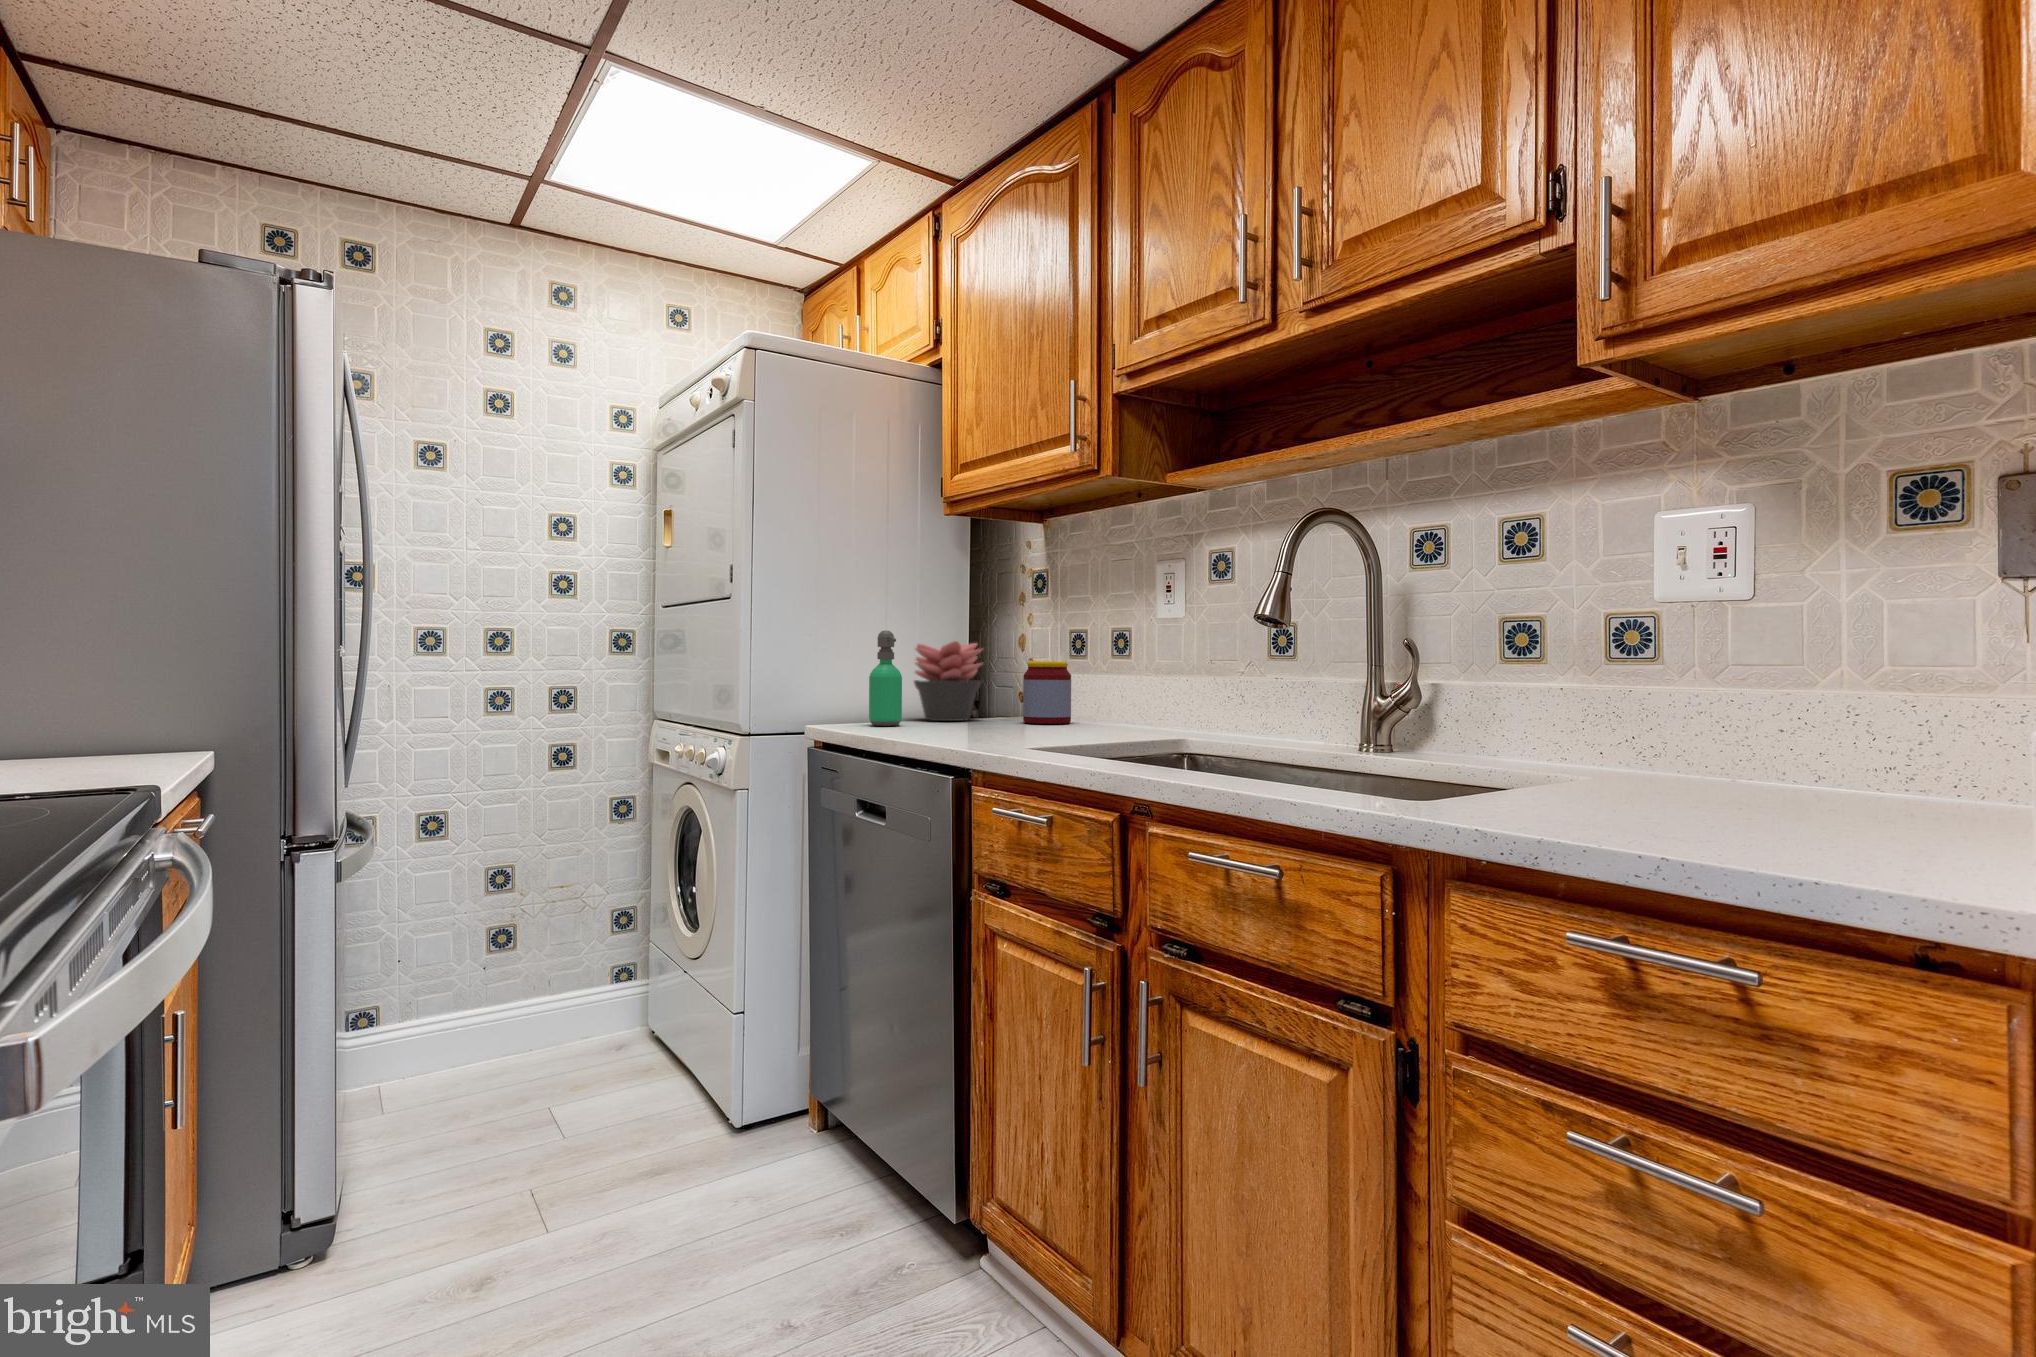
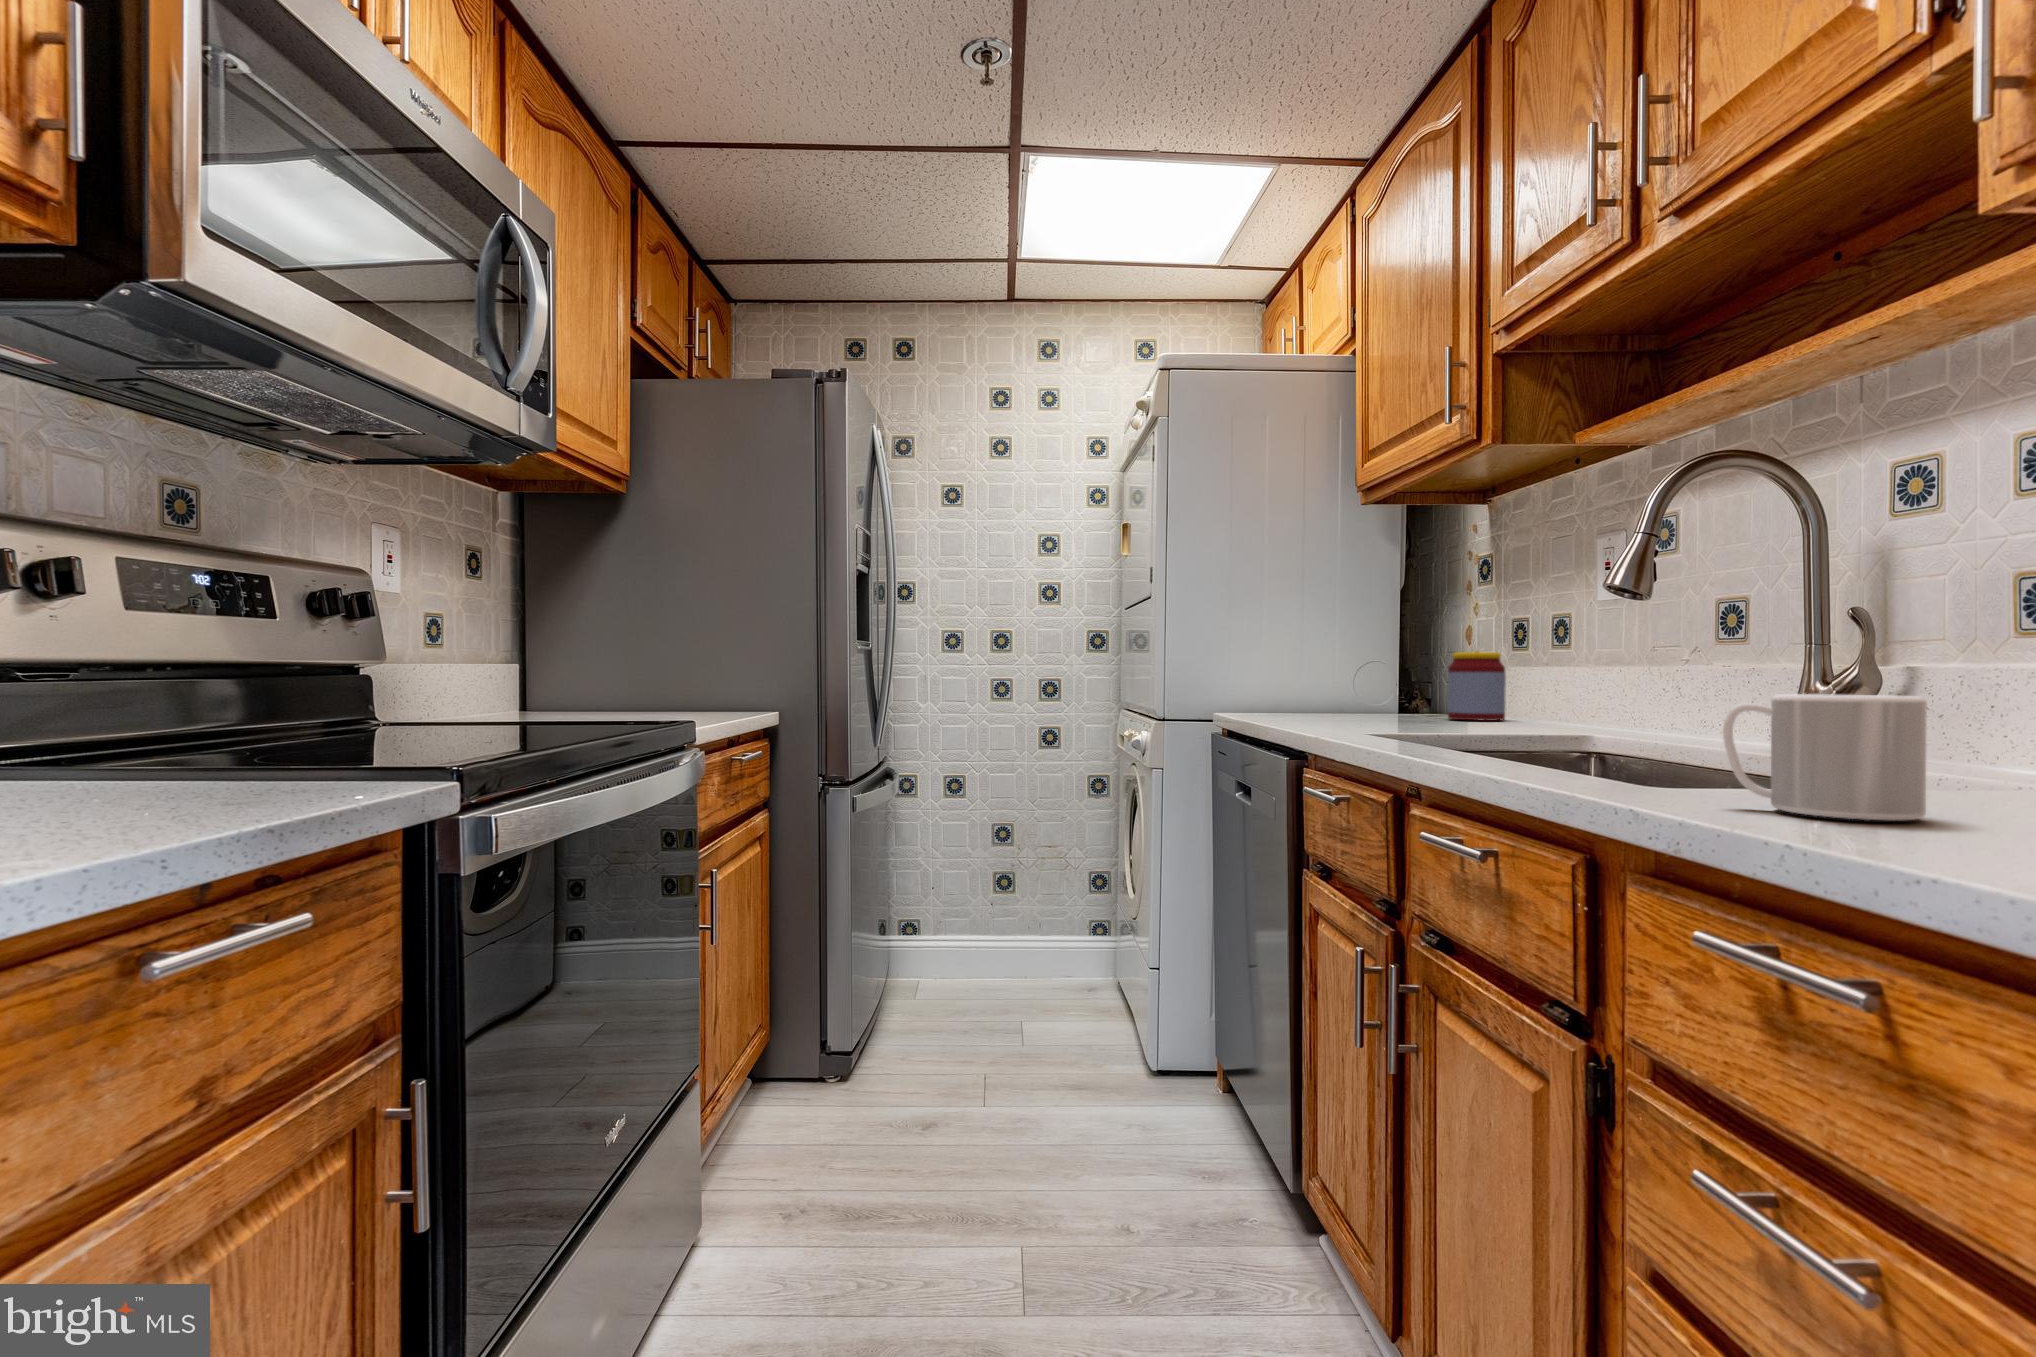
soap dispenser: present [869,630,902,726] -> none [1274,623,1308,717]
succulent plant: present [914,641,983,721] -> none [1332,633,1410,716]
mug: none [1529,729,1665,829] -> present [1723,694,1926,821]

